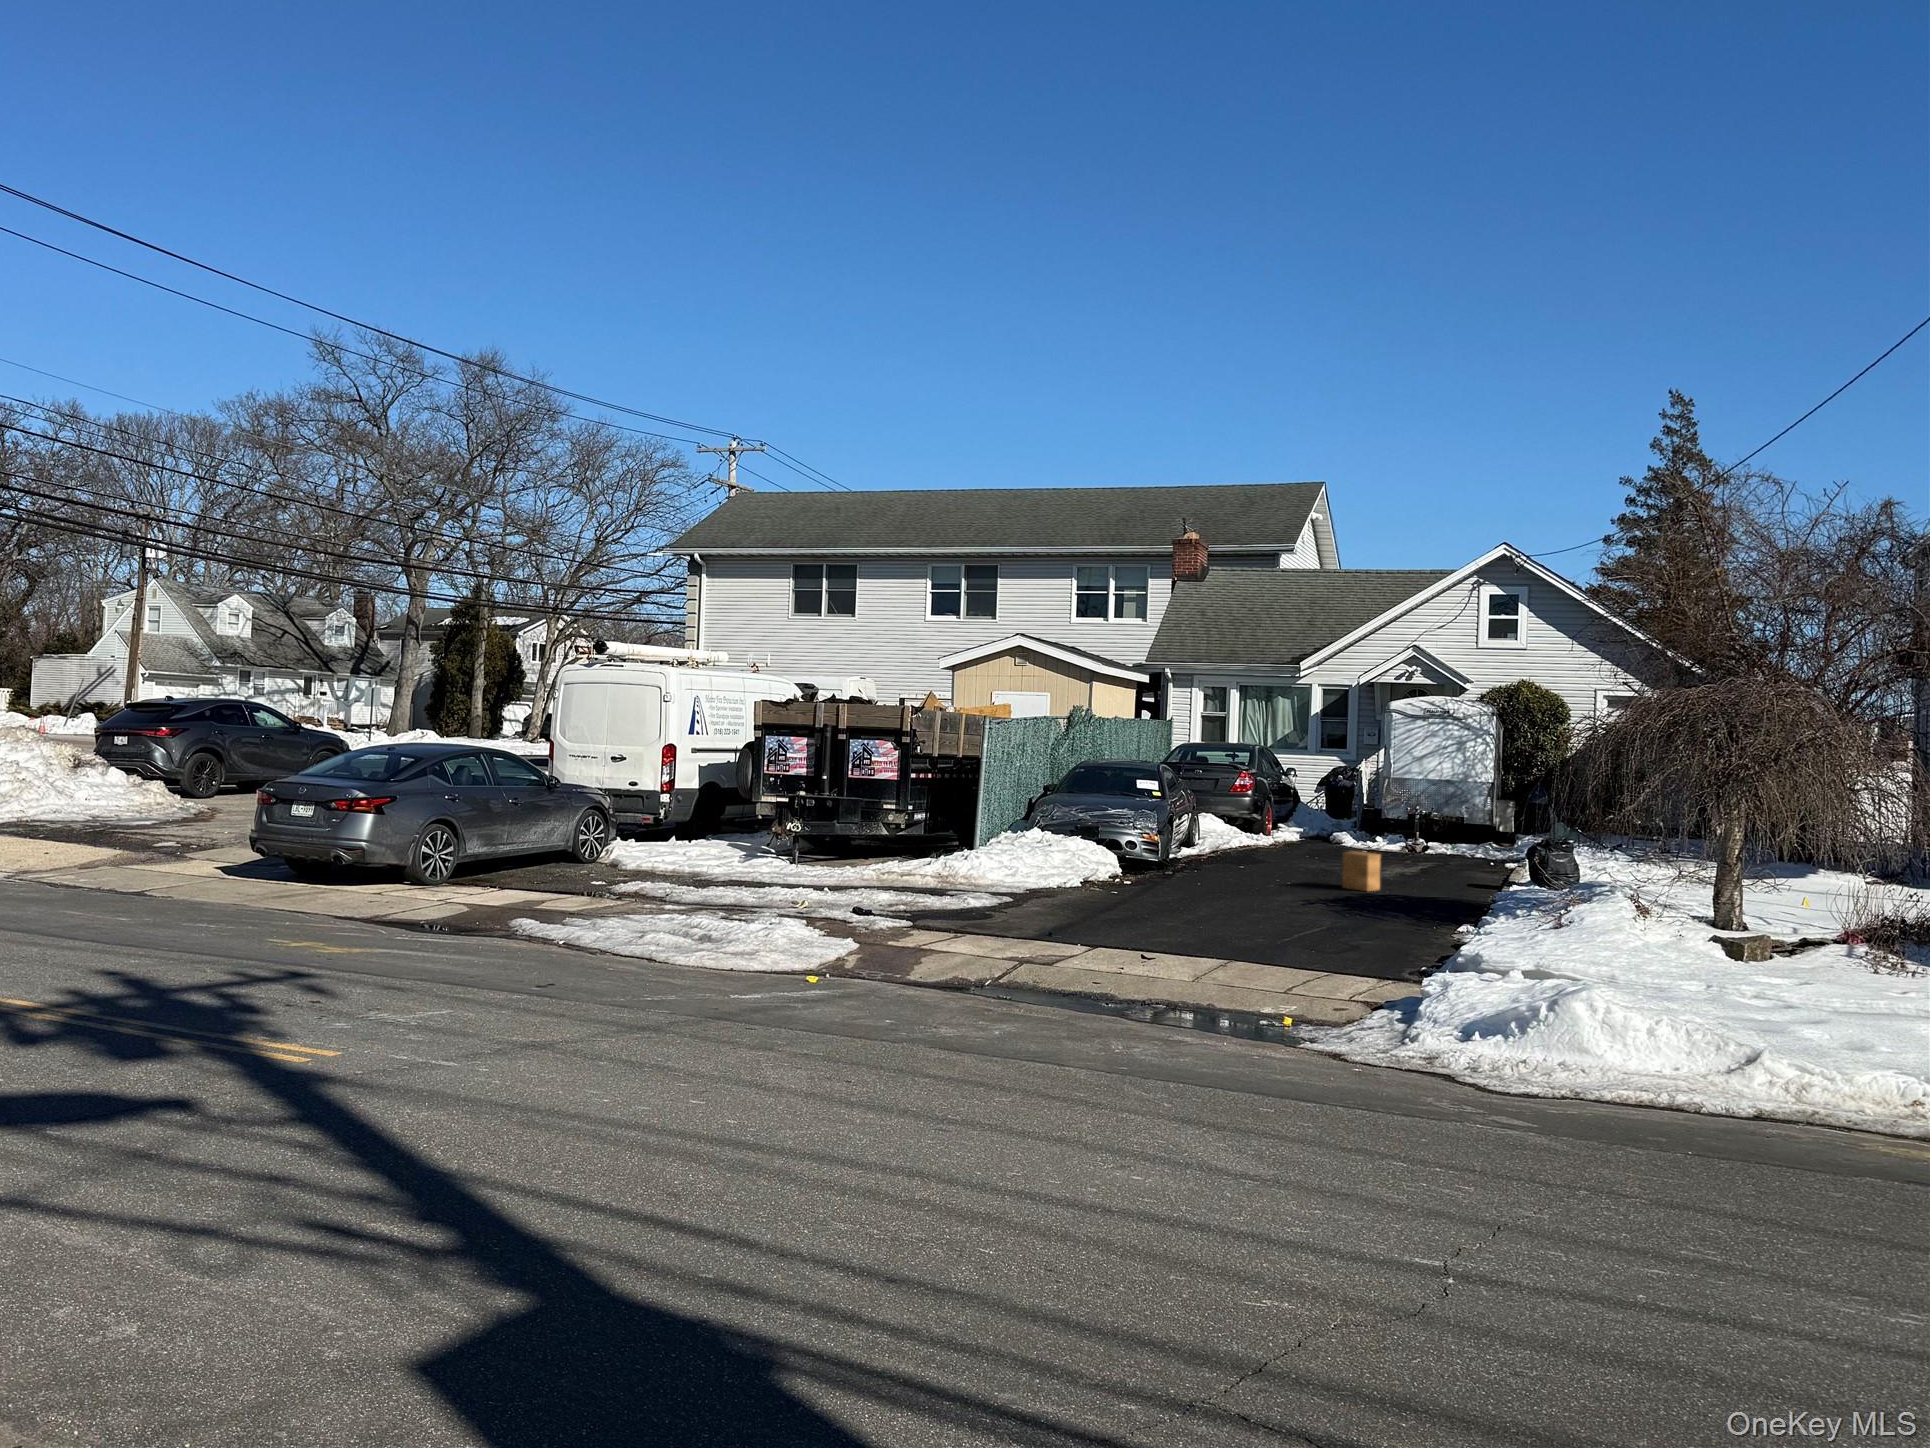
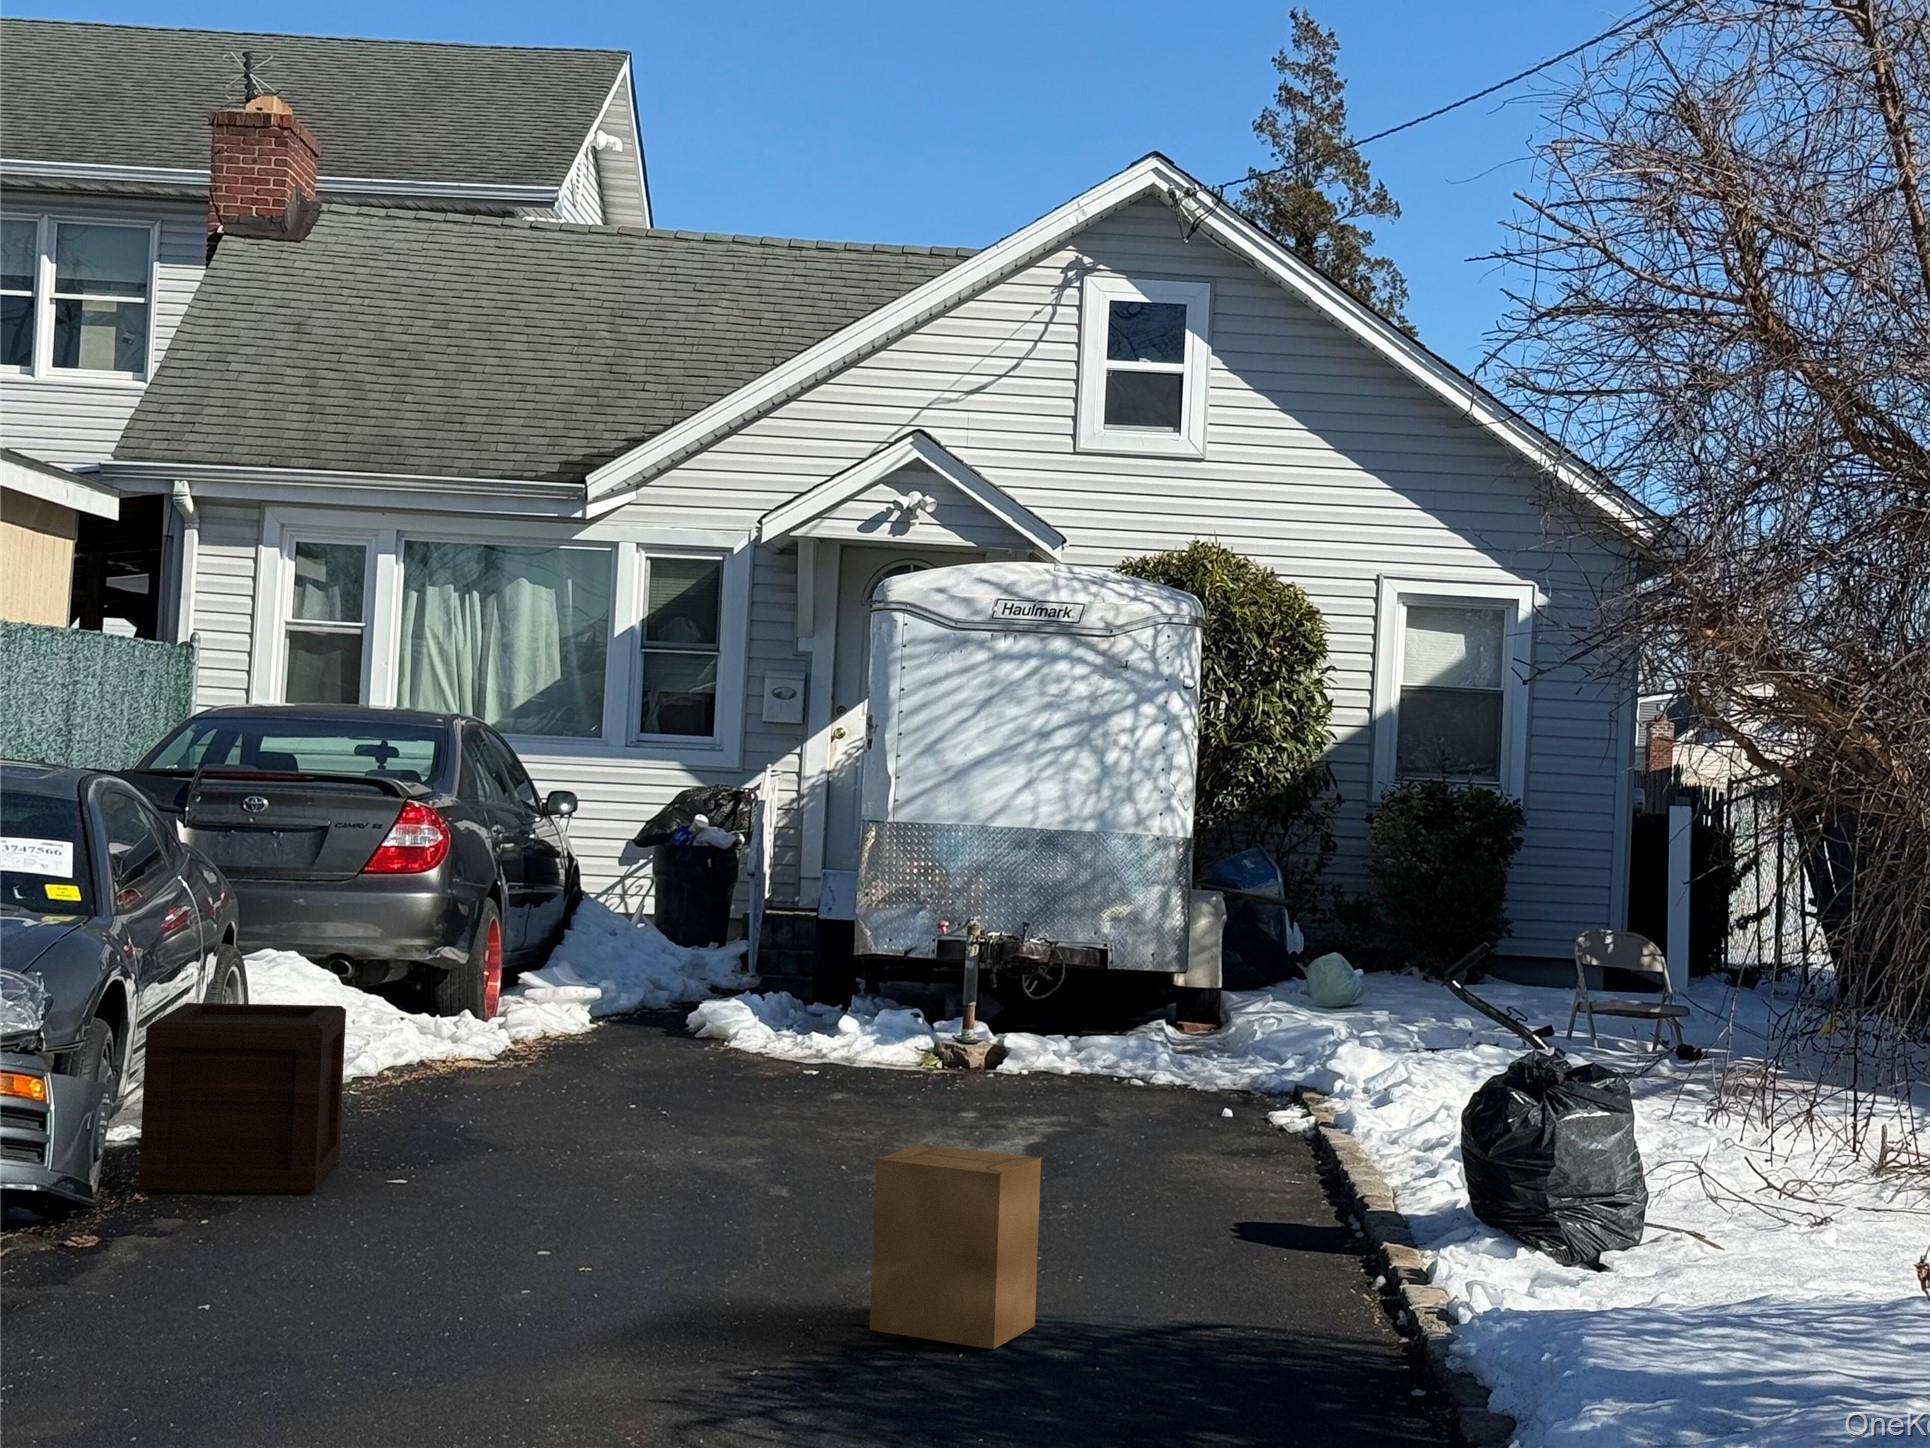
wooden crate: none [1186,821,1230,863] -> present [138,1003,346,1193]

